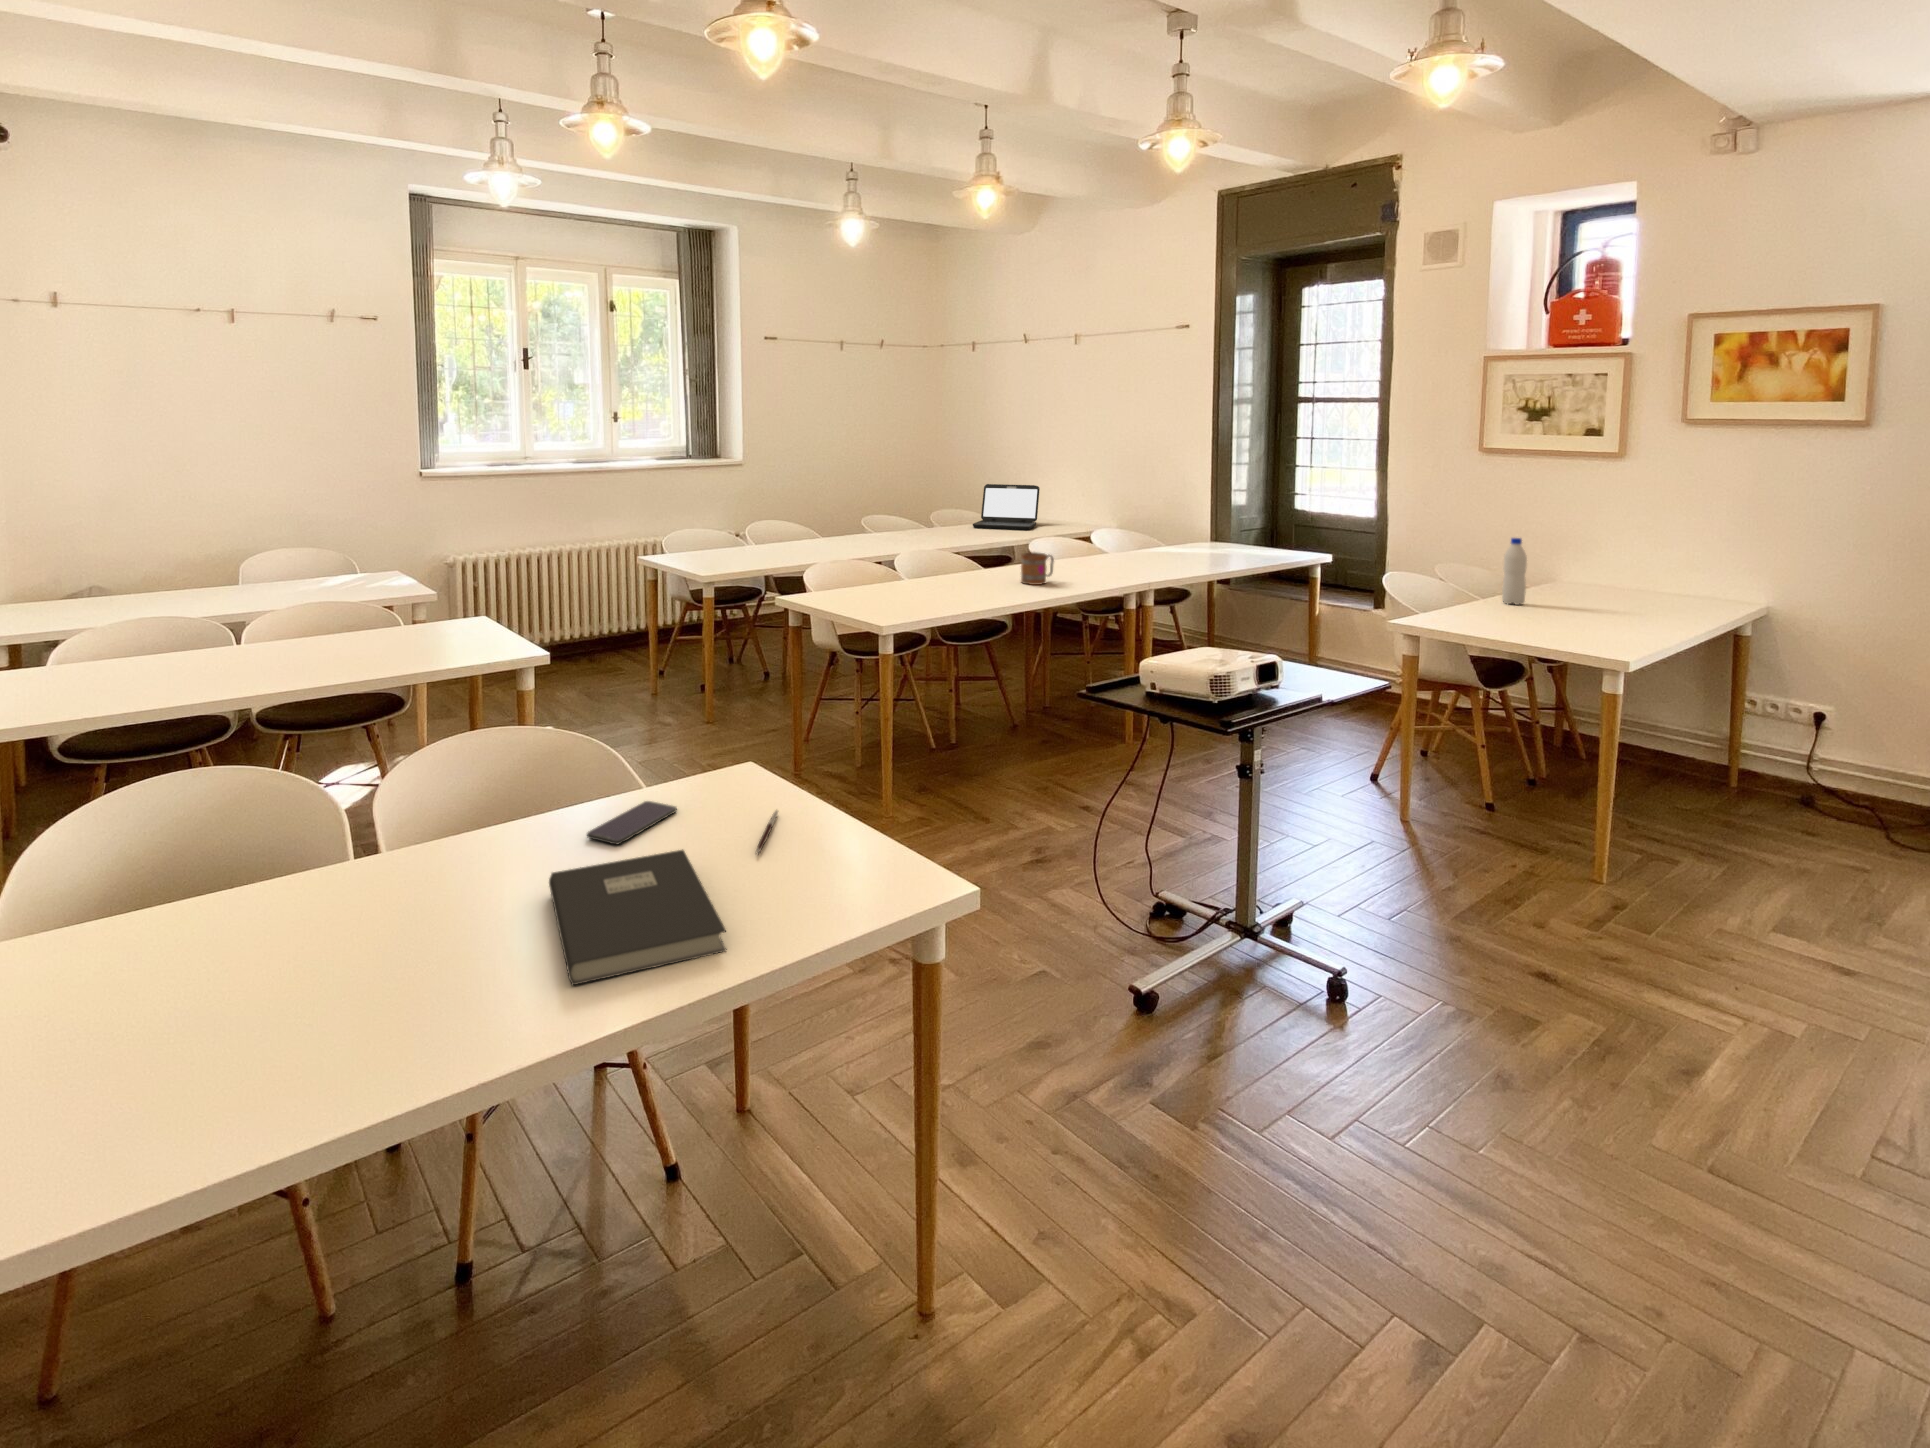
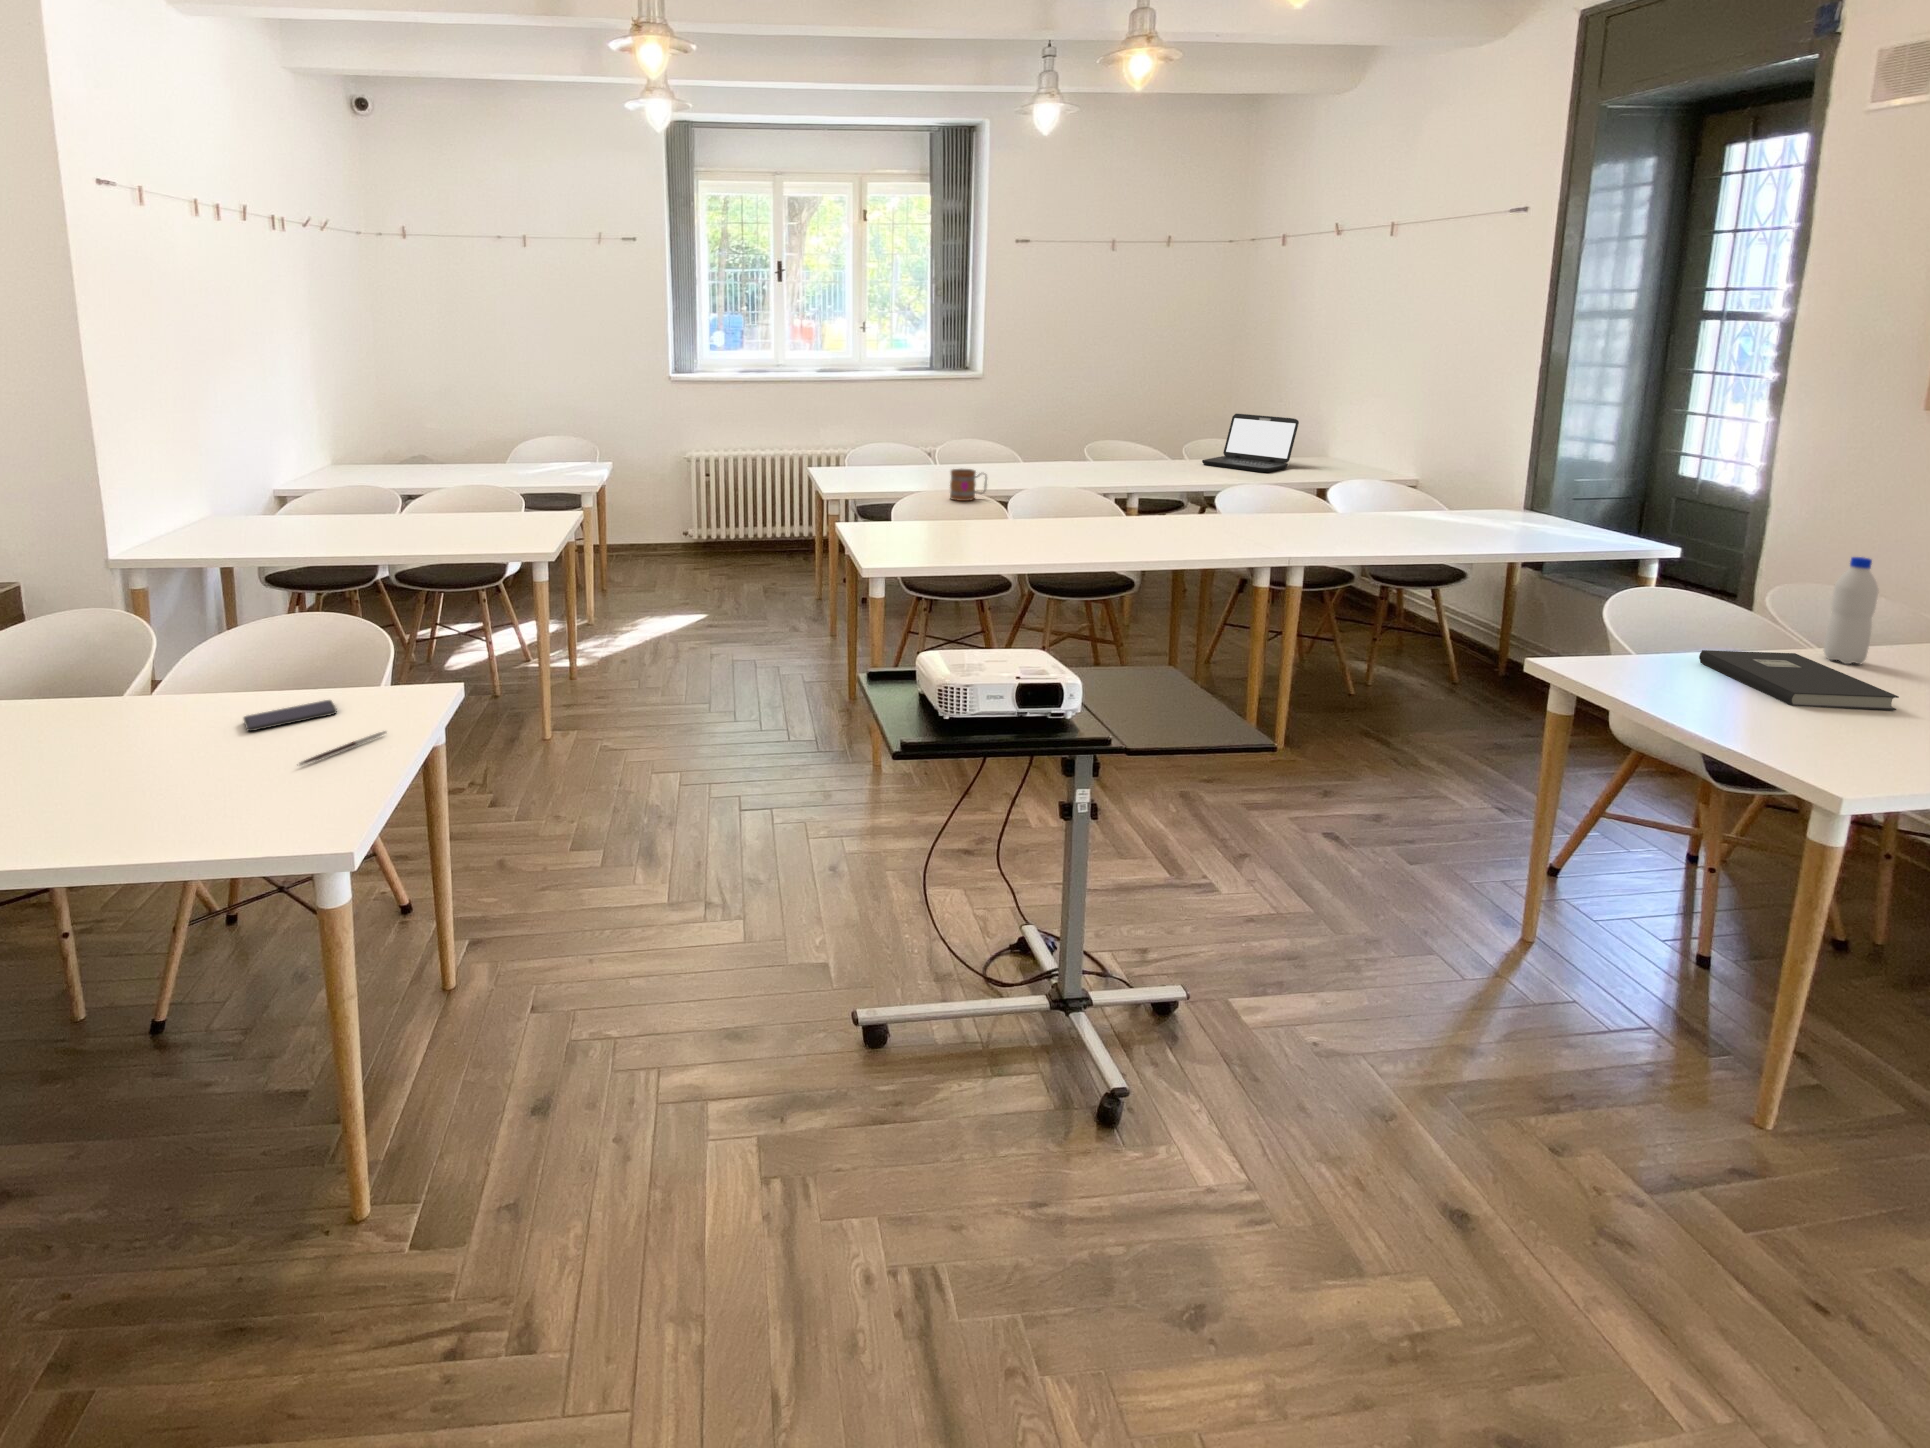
mug: present [1021,552,1054,585] -> present [950,469,987,501]
book: present [549,849,726,985] -> present [1699,650,1899,710]

